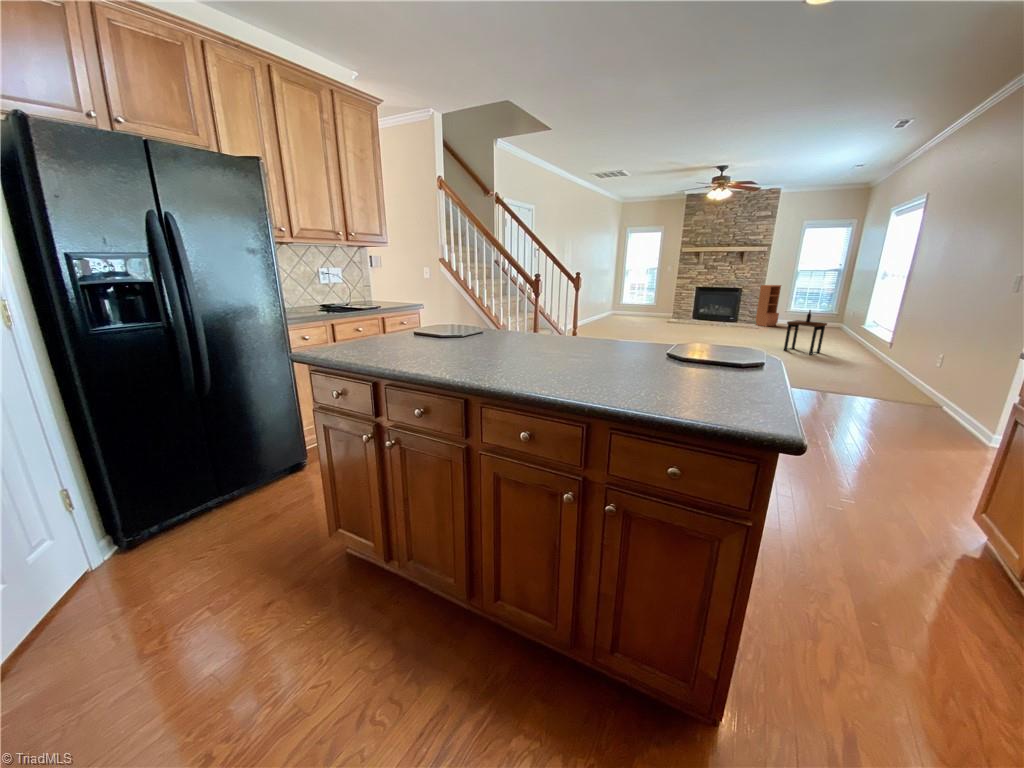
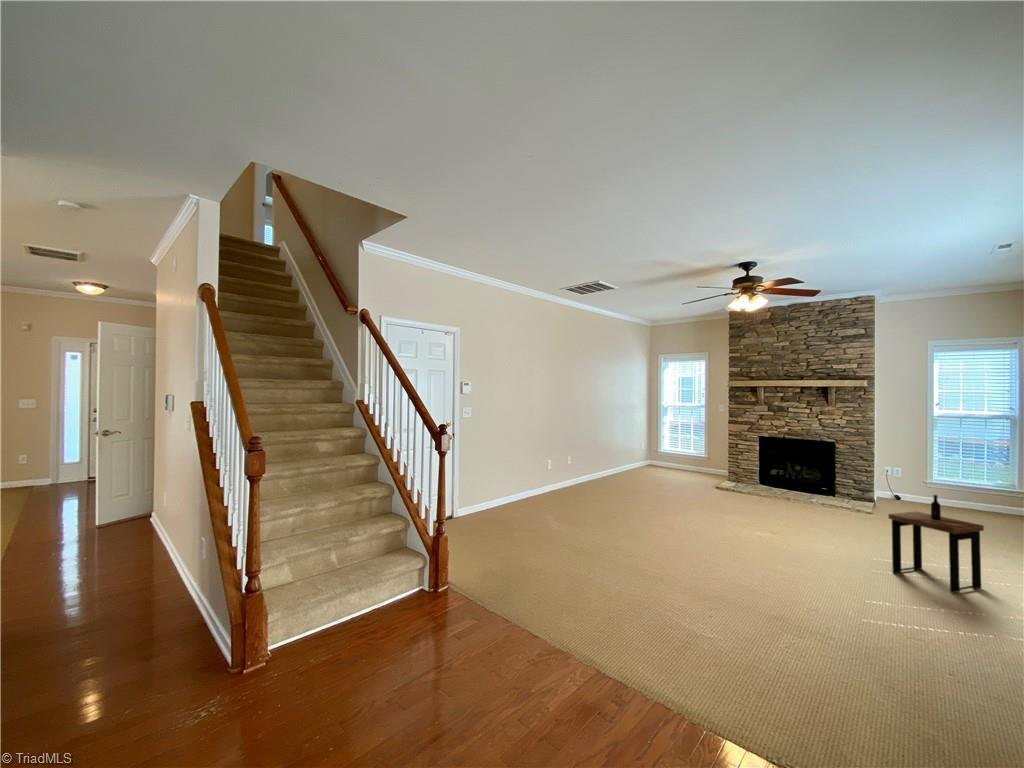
bookcase: present [755,285,781,326] -> none [866,438,910,507]

